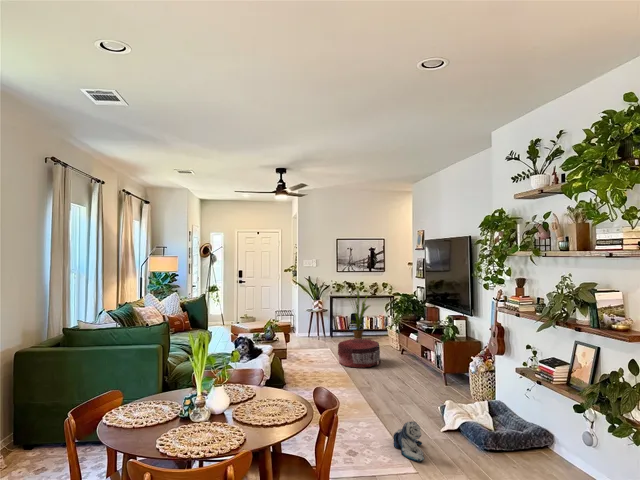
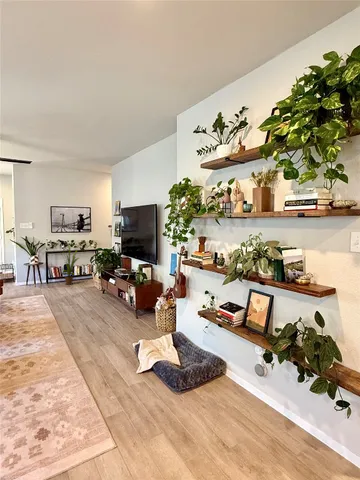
pouf: present [338,339,381,368] -> none [47,286,86,312]
plush toy: present [393,421,424,462] -> none [91,381,122,428]

